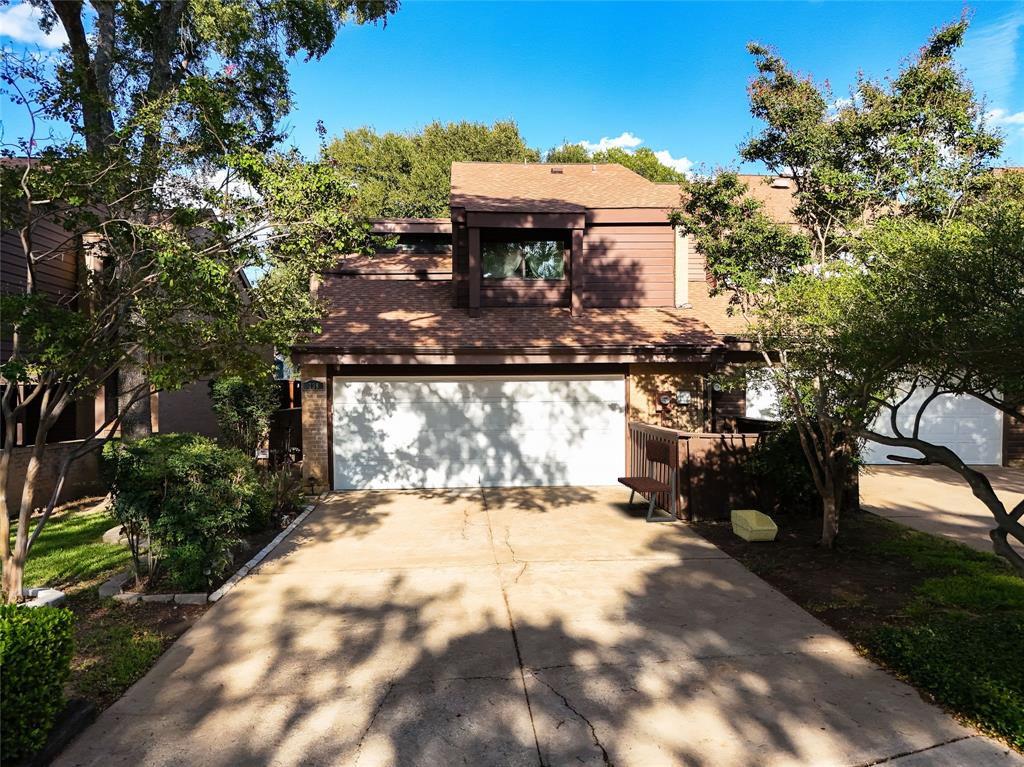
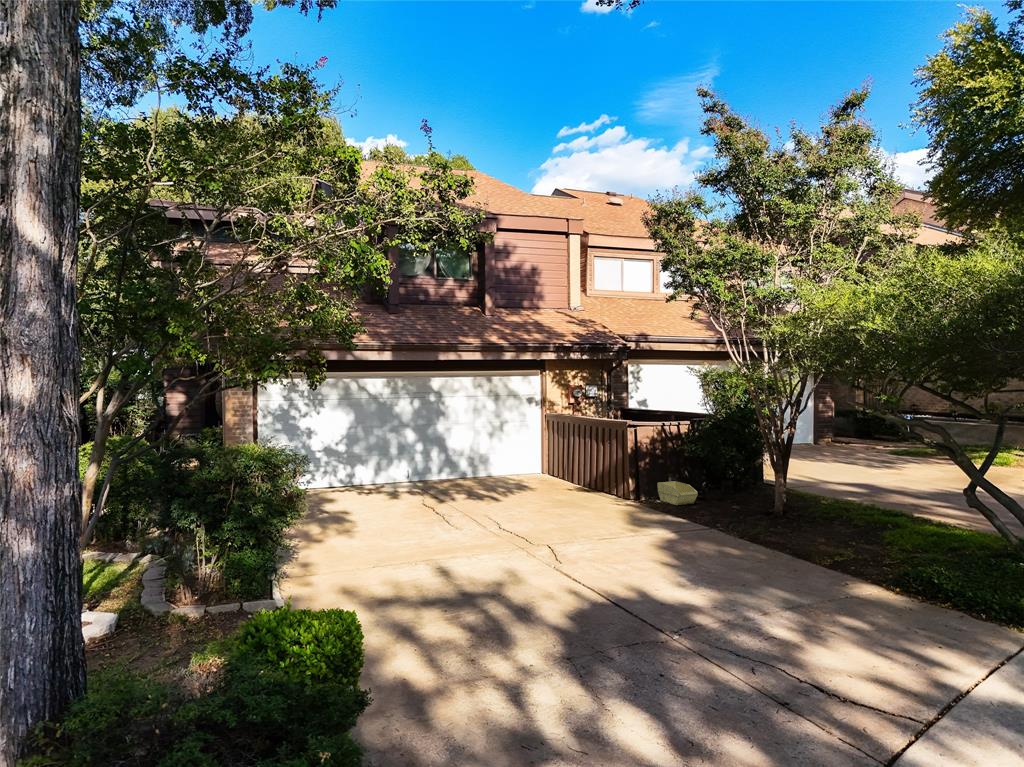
bench: present [618,440,676,522] -> none [552,428,609,498]

